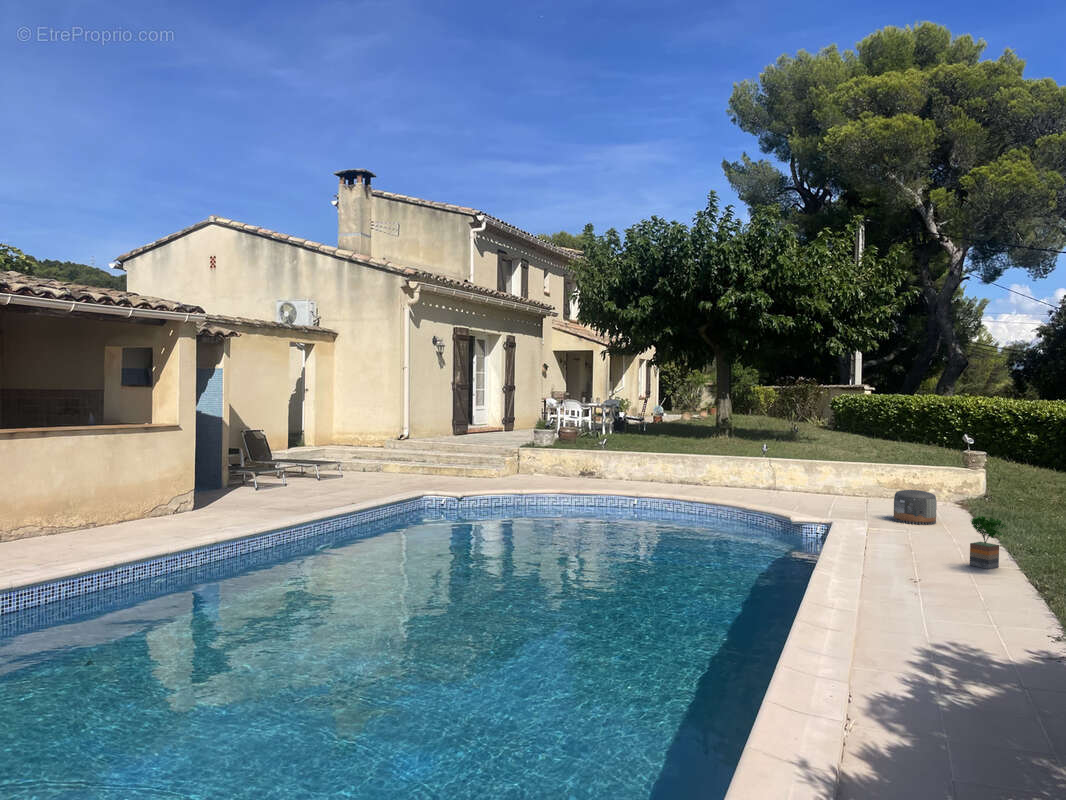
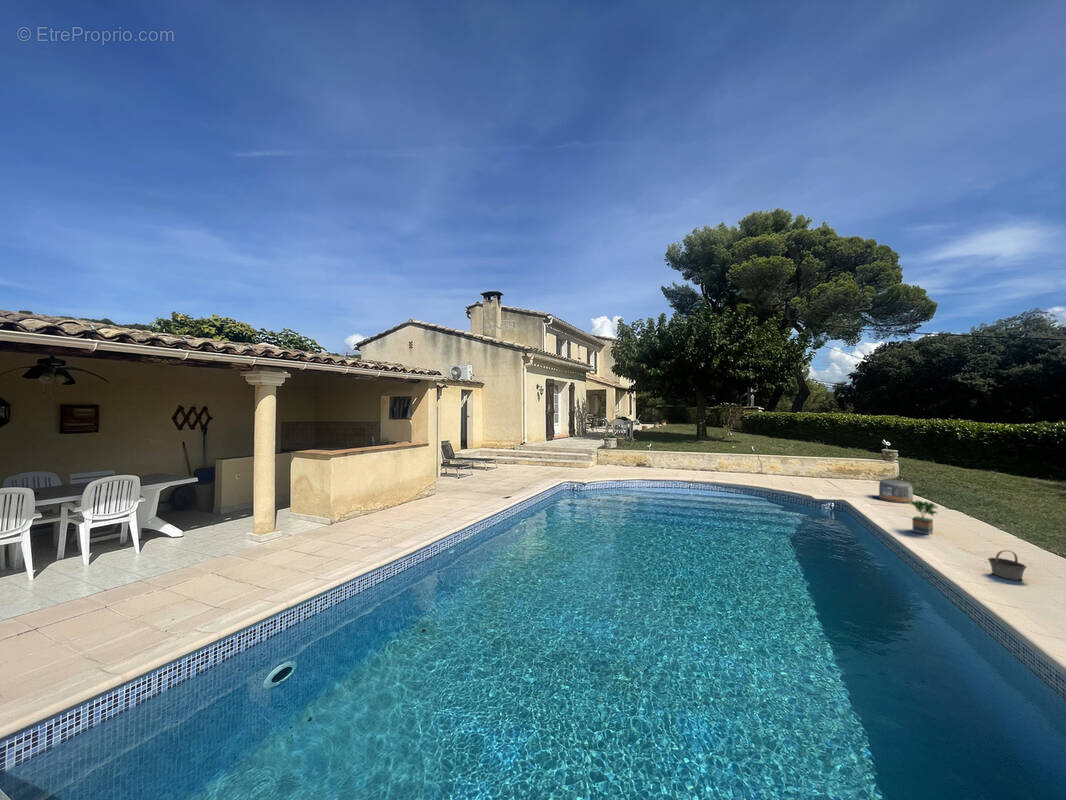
potted tree: present [970,516,1006,569] -> present [910,501,937,535]
basket: none [876,558,913,596] -> present [988,550,1026,580]

